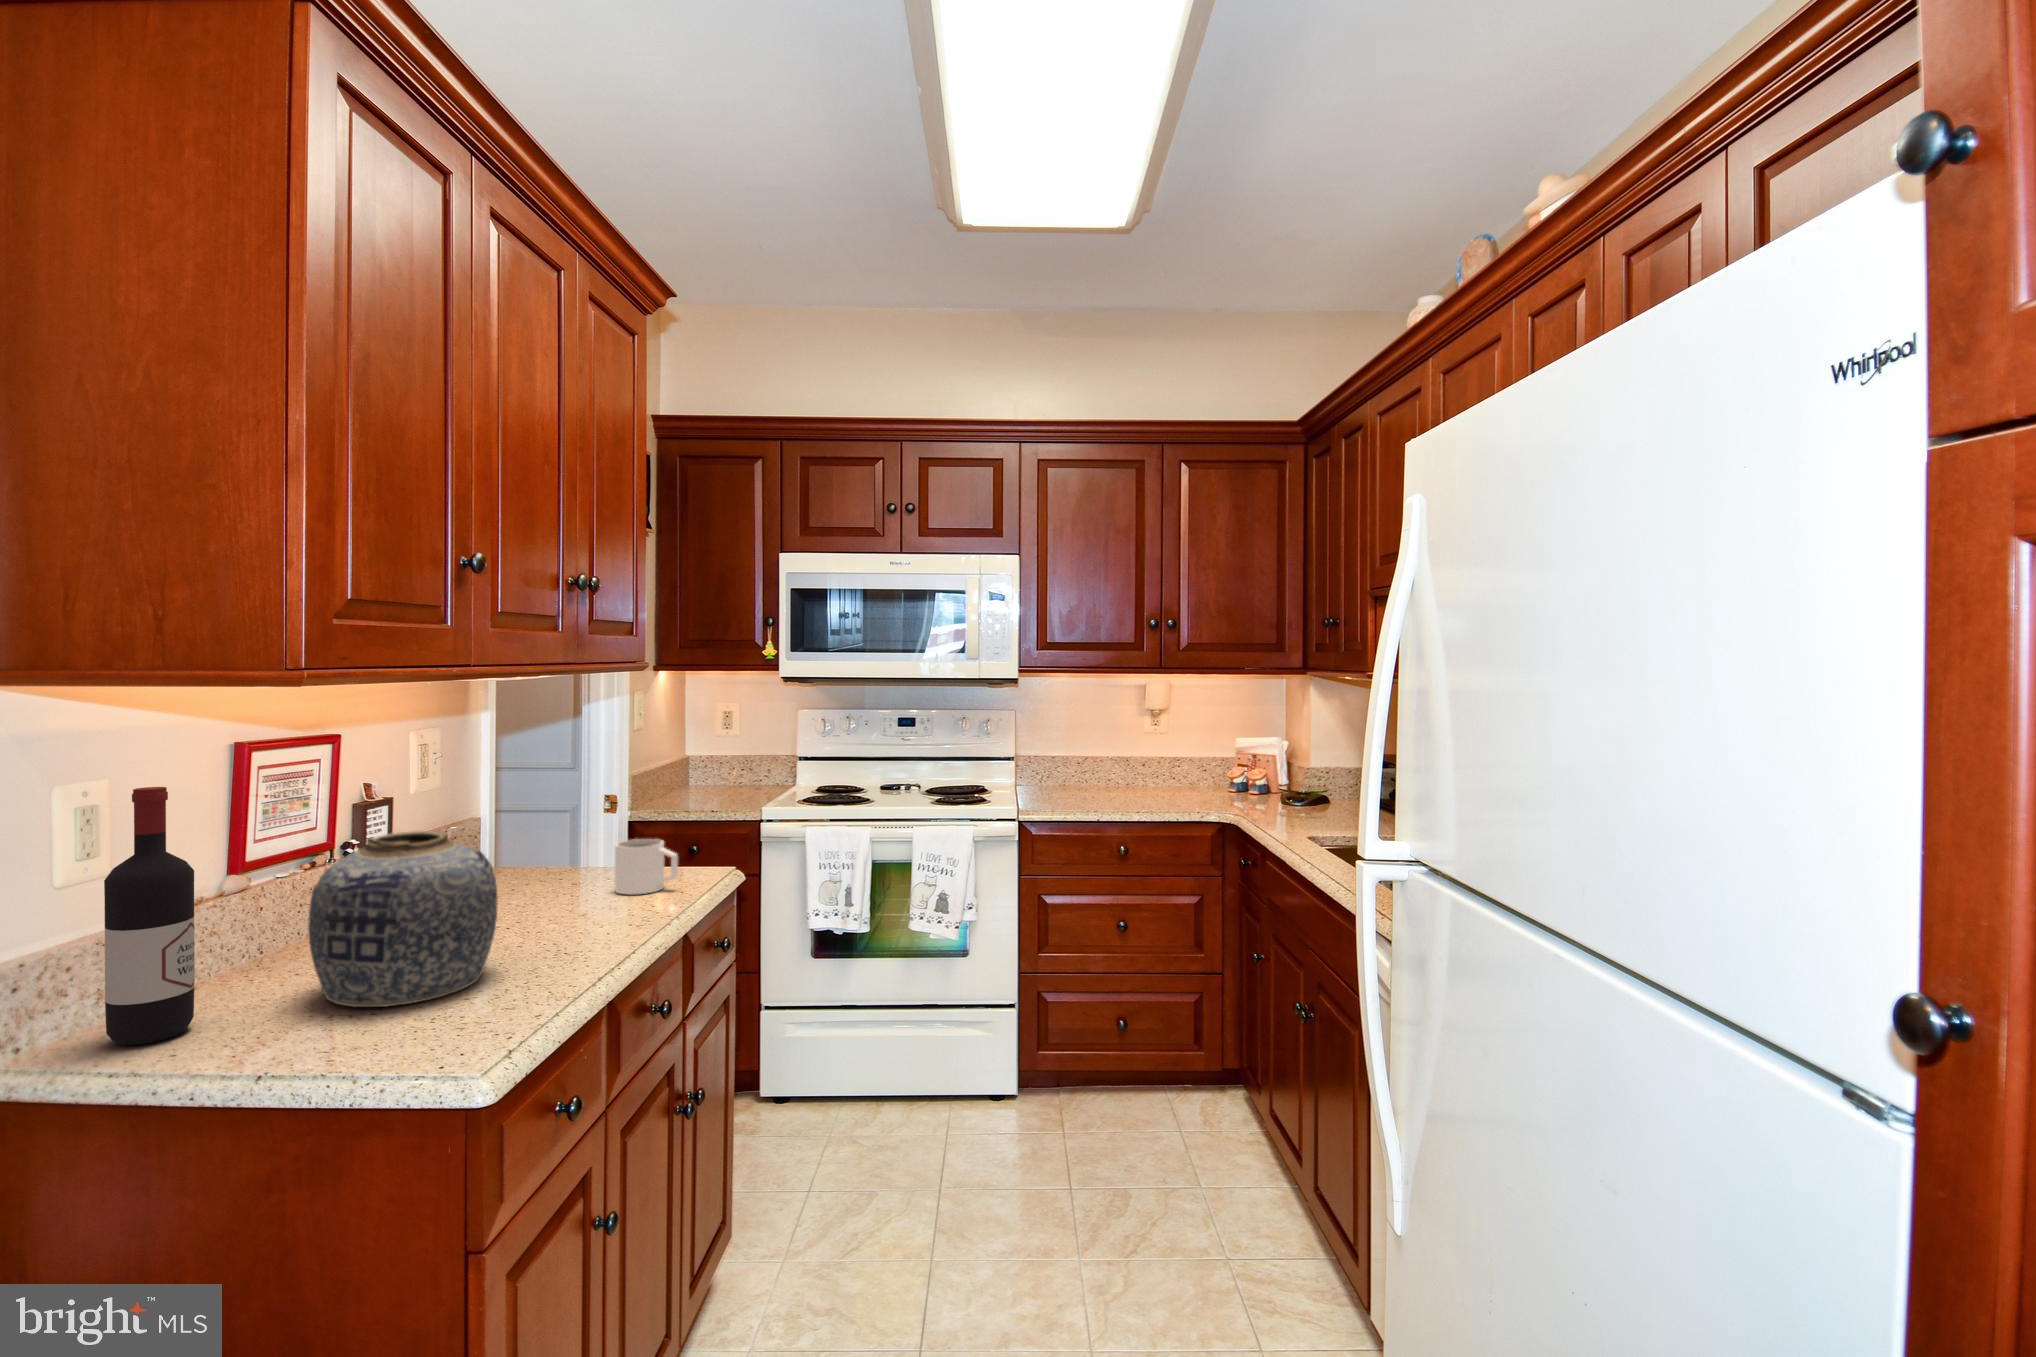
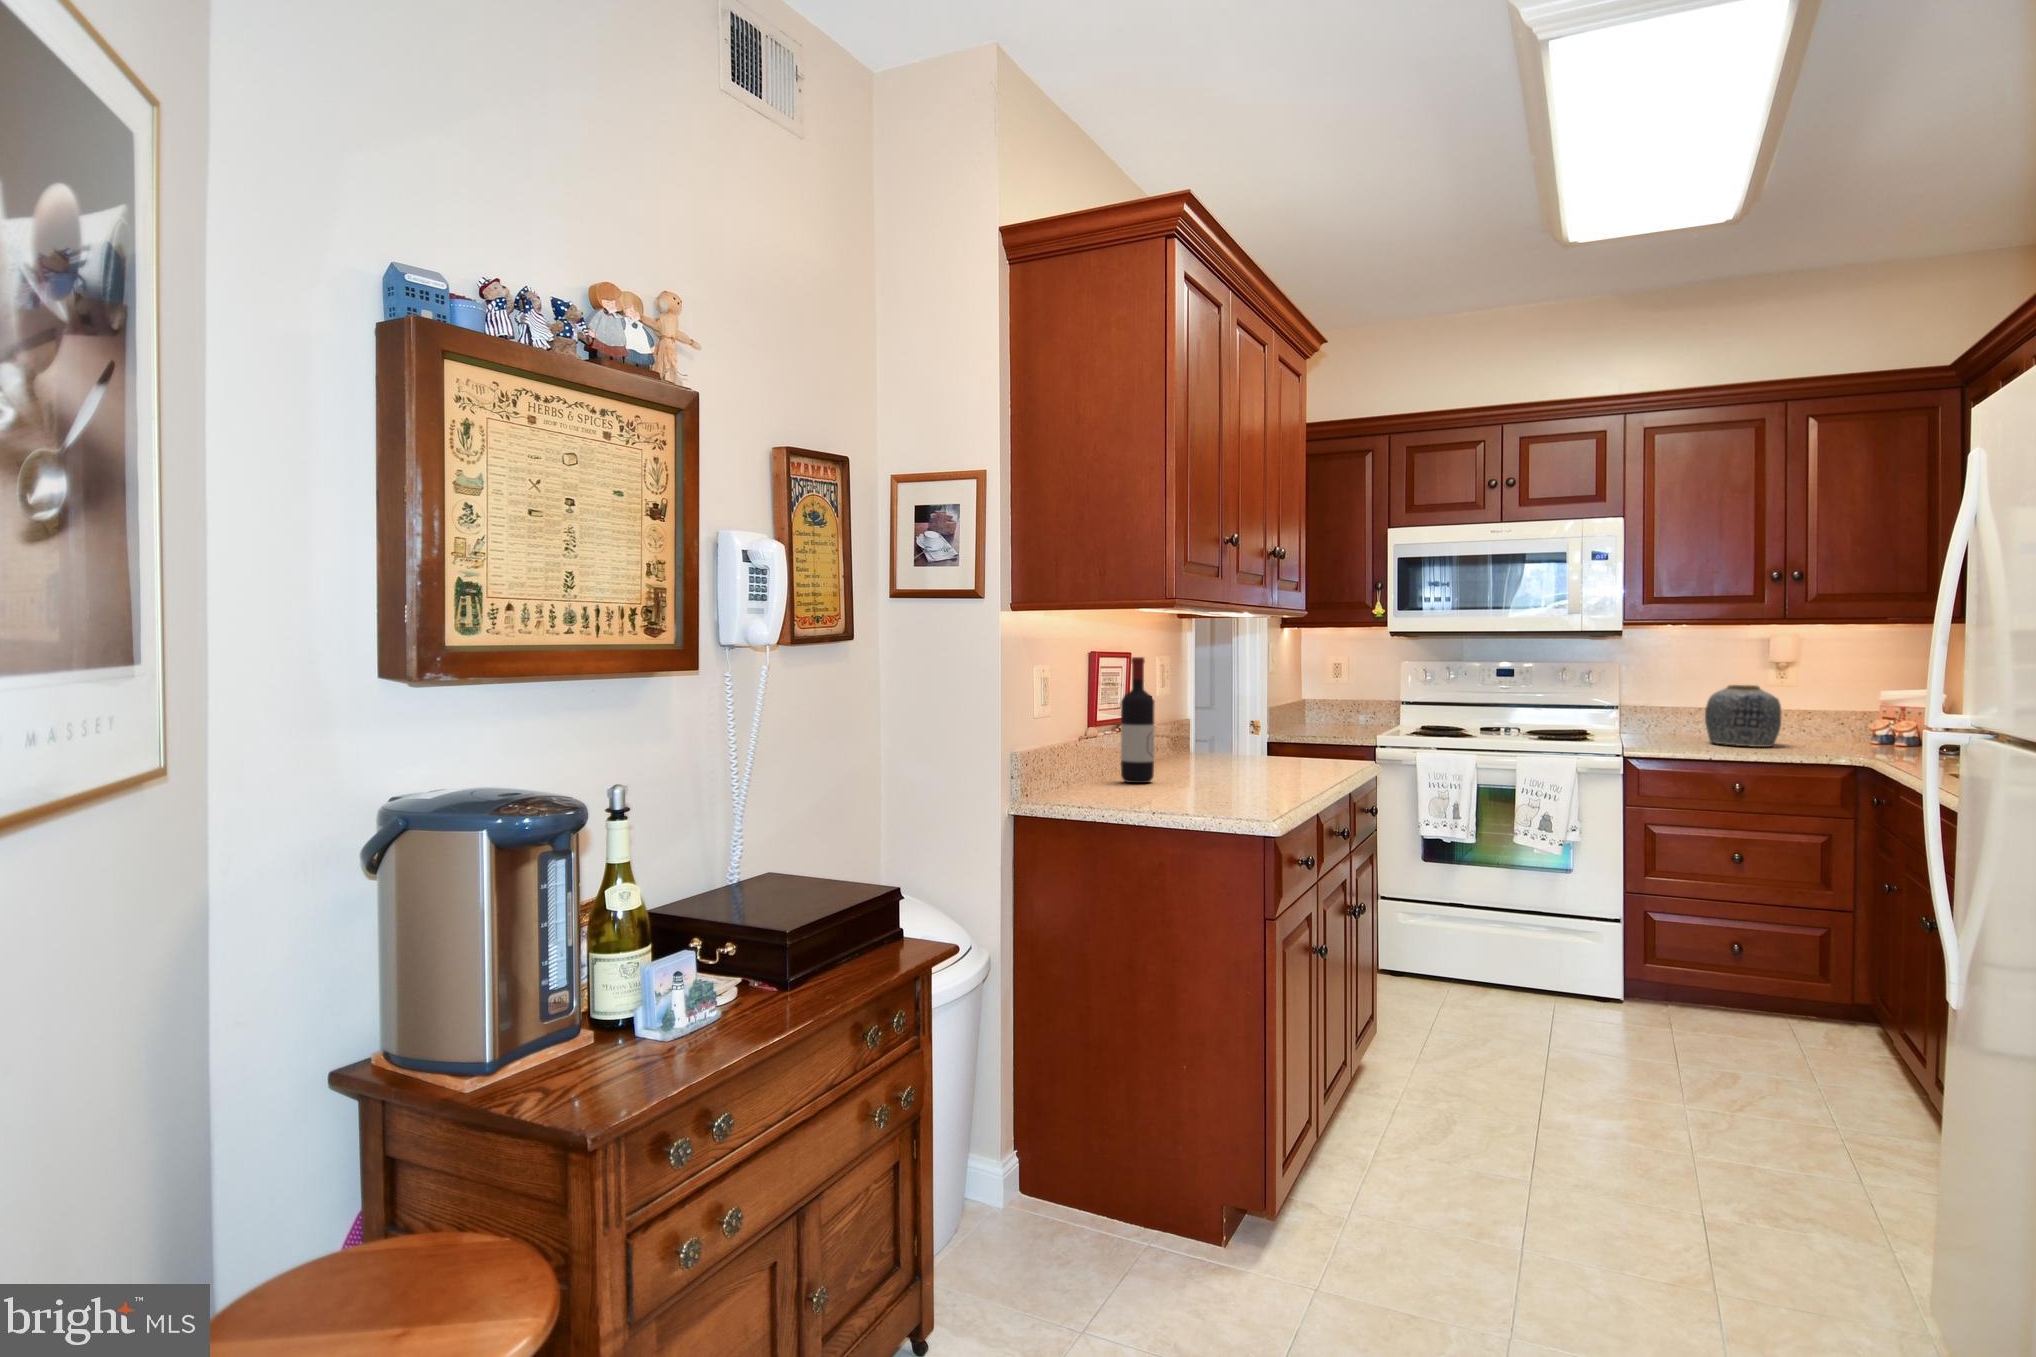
vase: present [308,831,497,1007] -> present [1705,685,1781,747]
mug: present [615,839,678,894] -> none [1315,727,1359,762]

